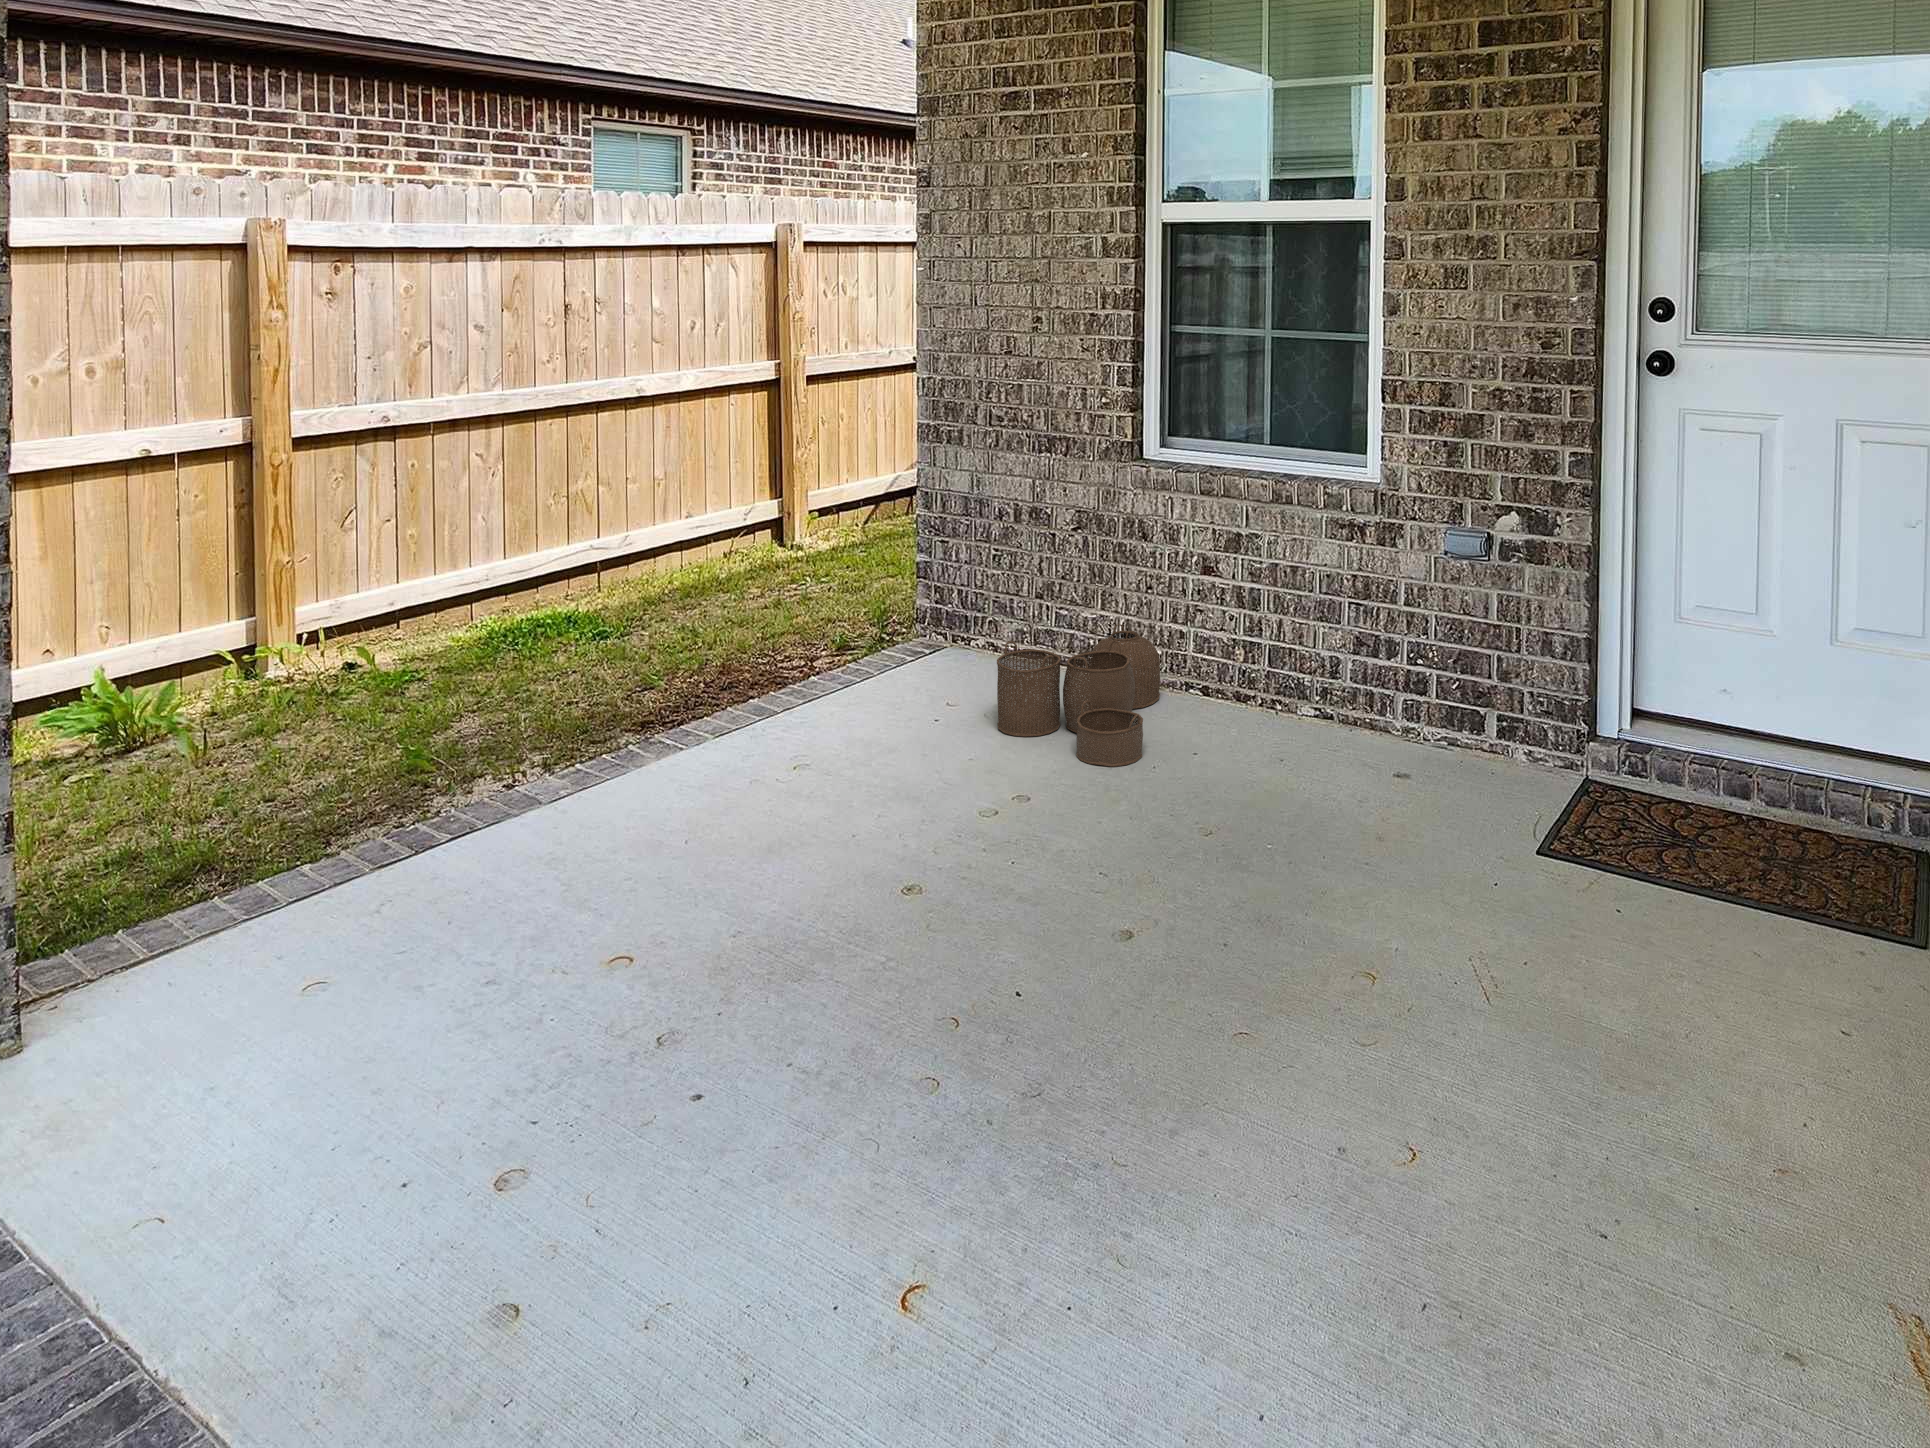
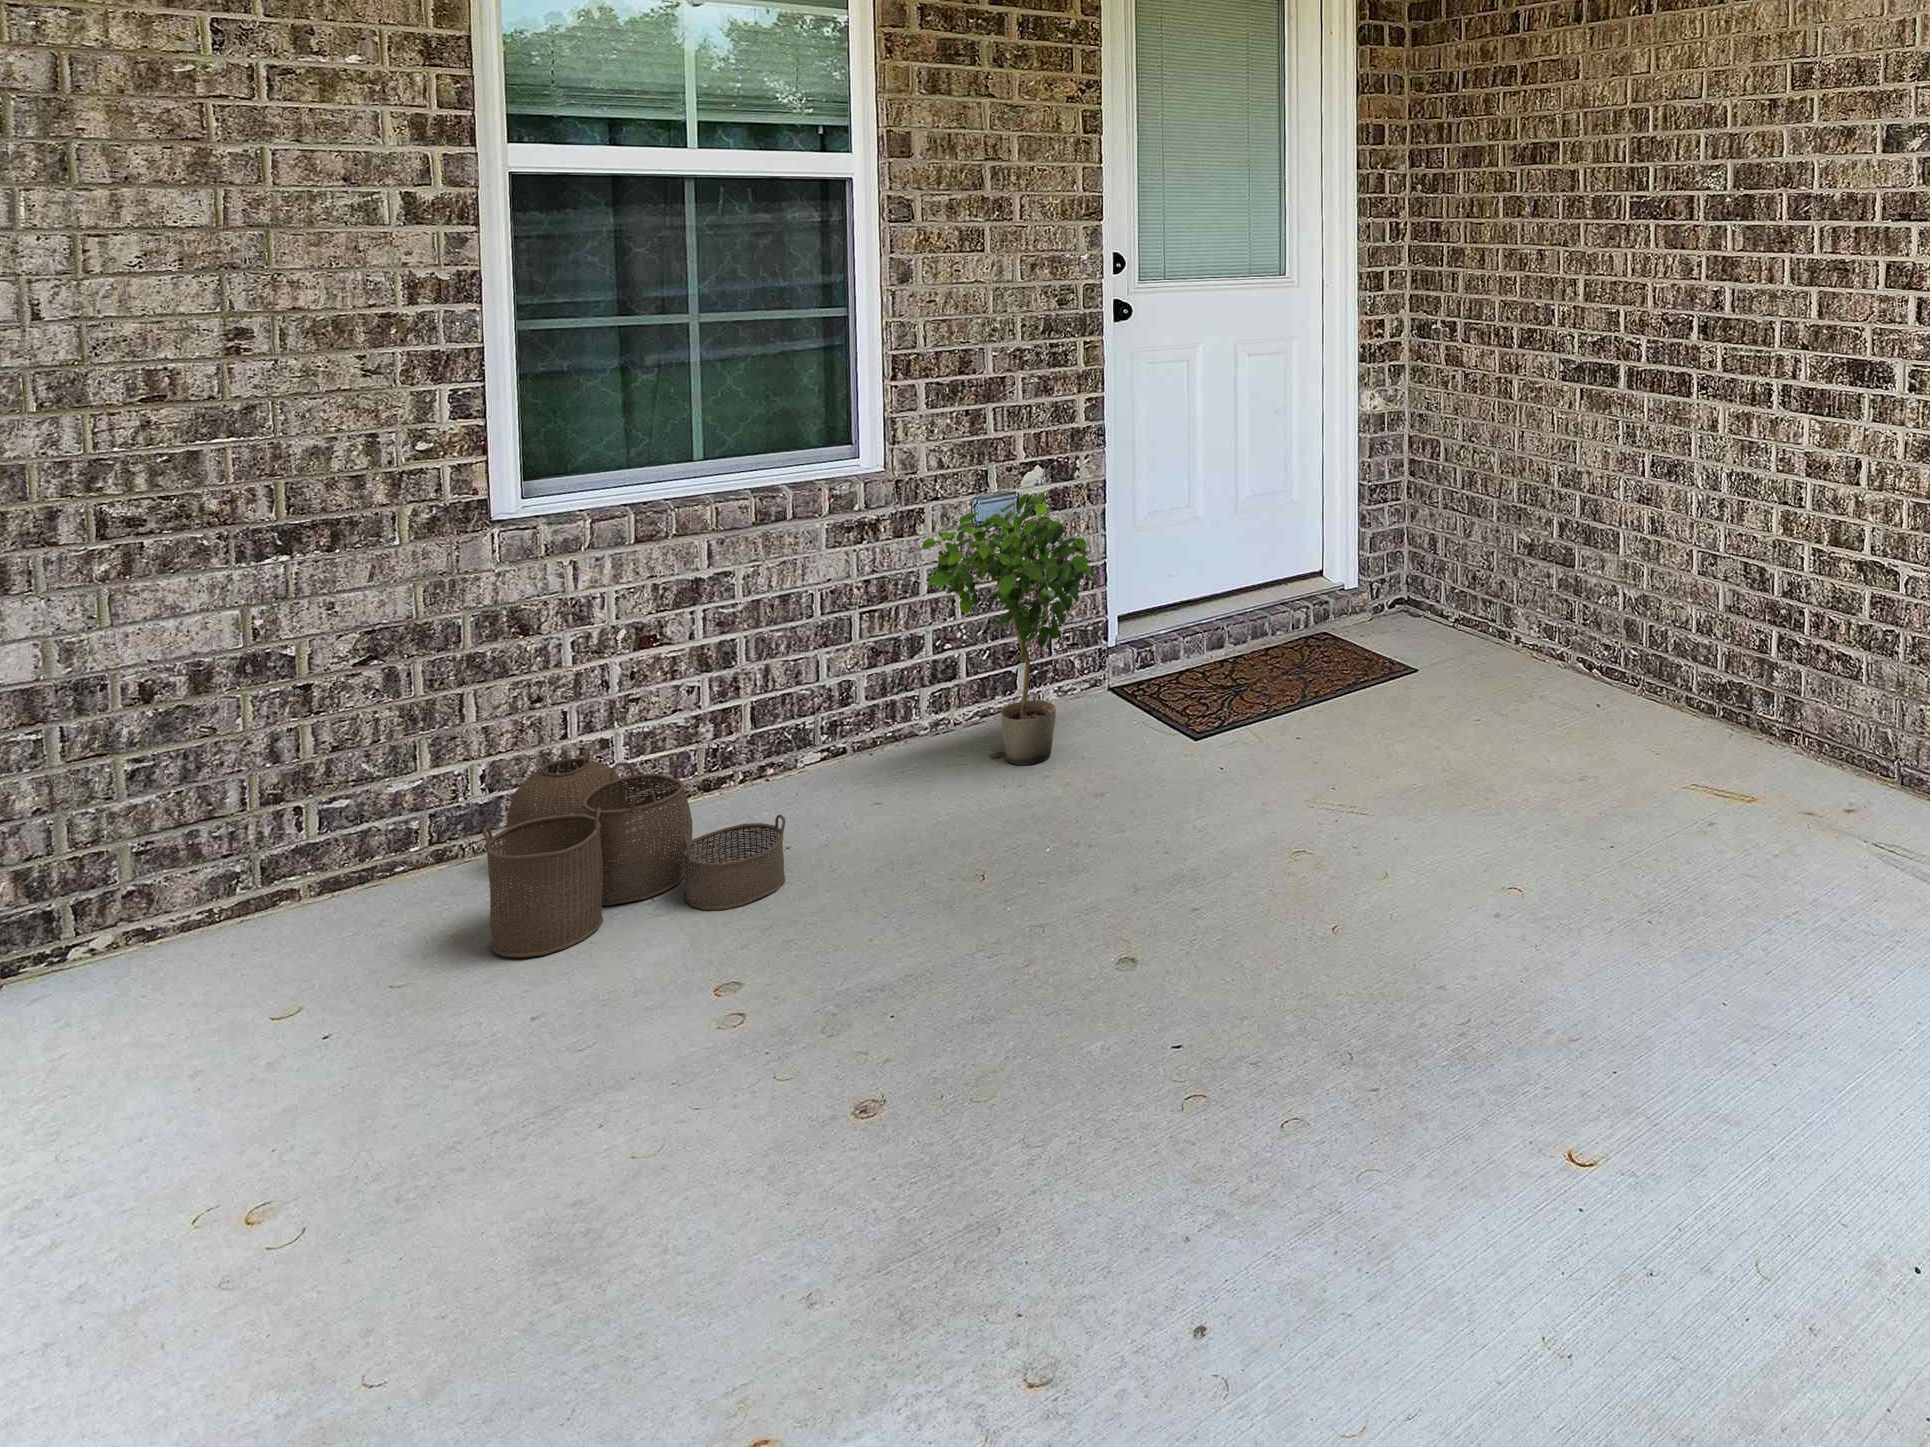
potted plant: none [1288,533,1502,793] -> present [921,492,1090,765]

